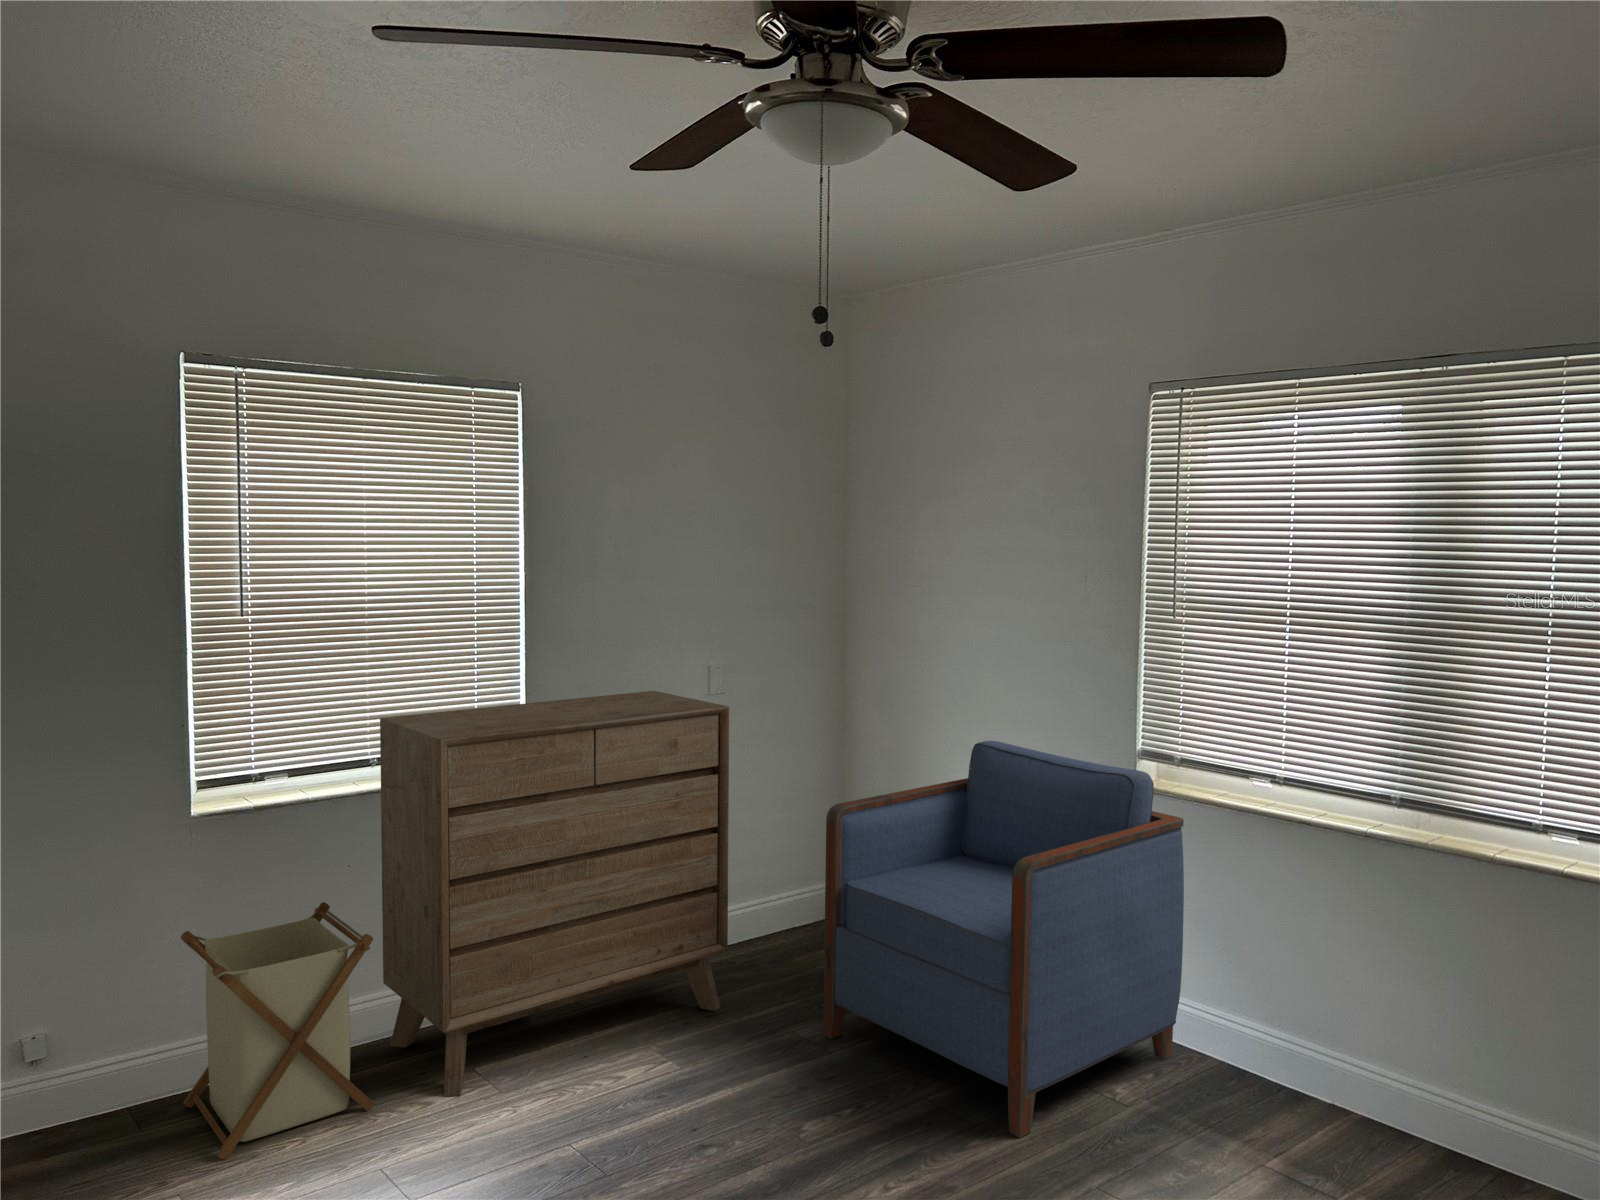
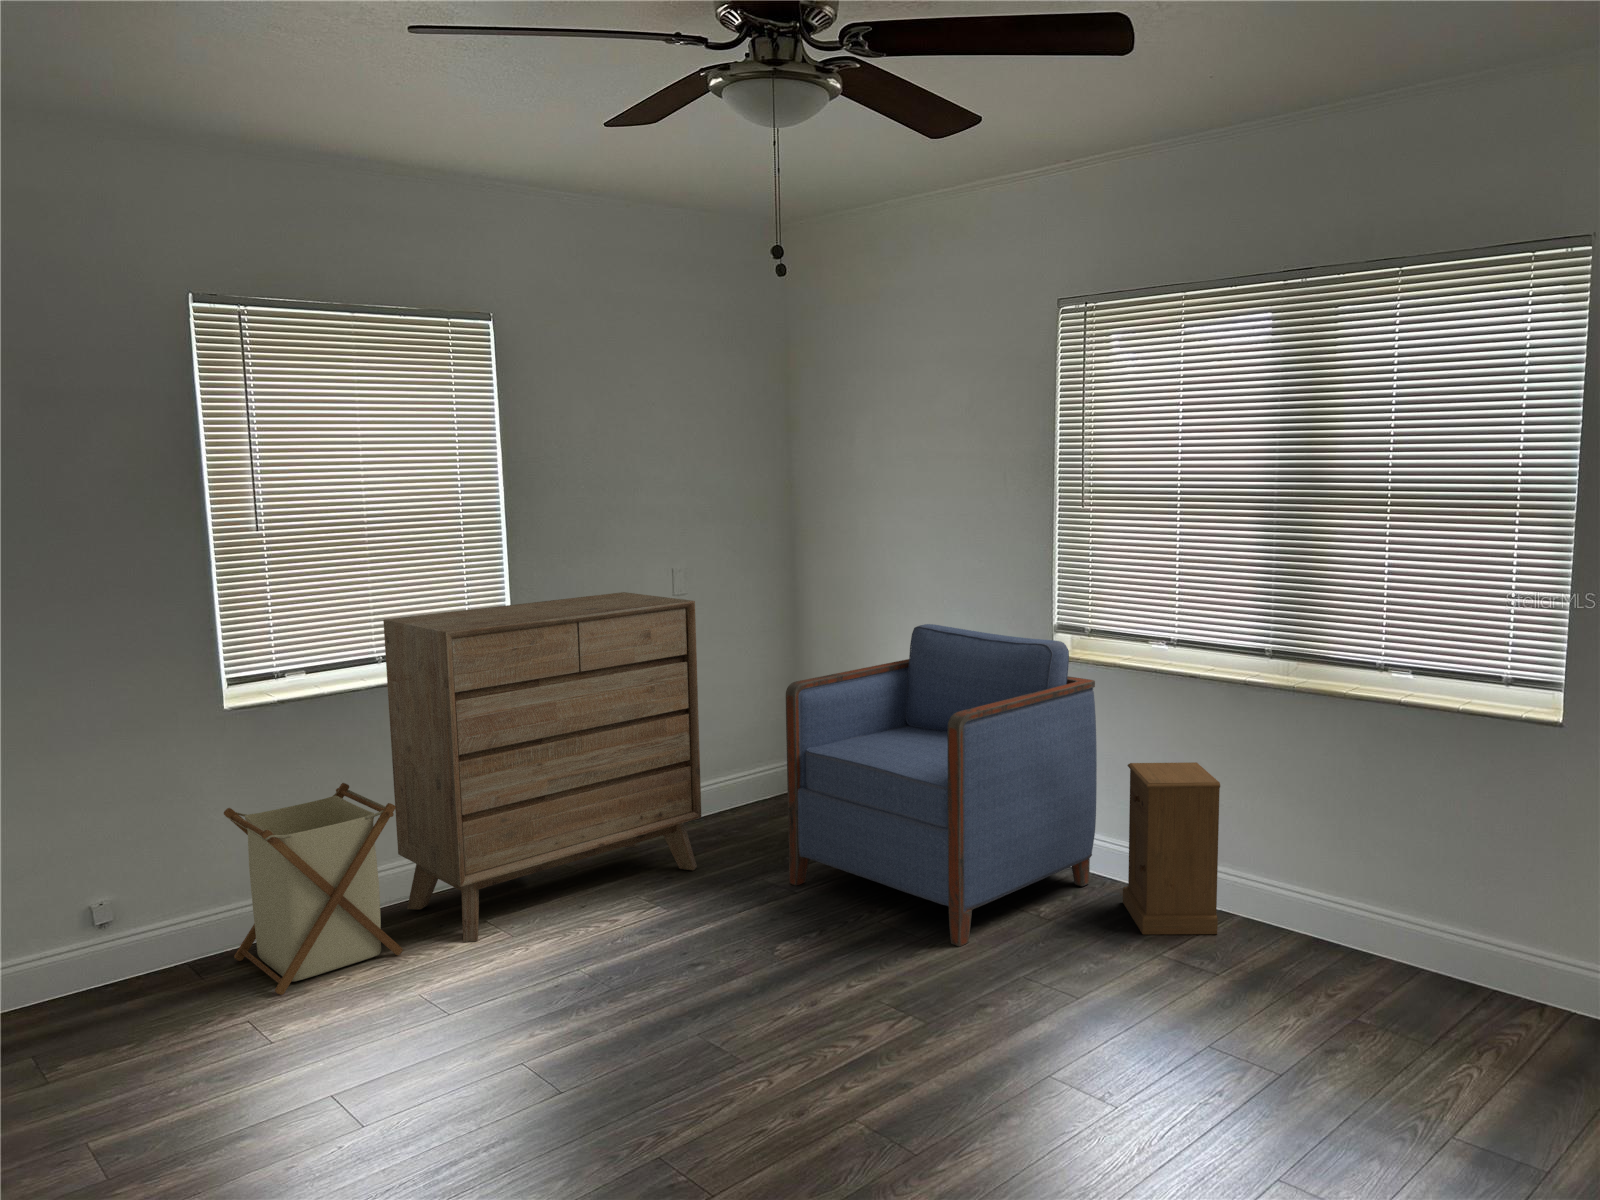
nightstand: none [1213,921,1338,1139] -> present [1123,762,1220,934]

